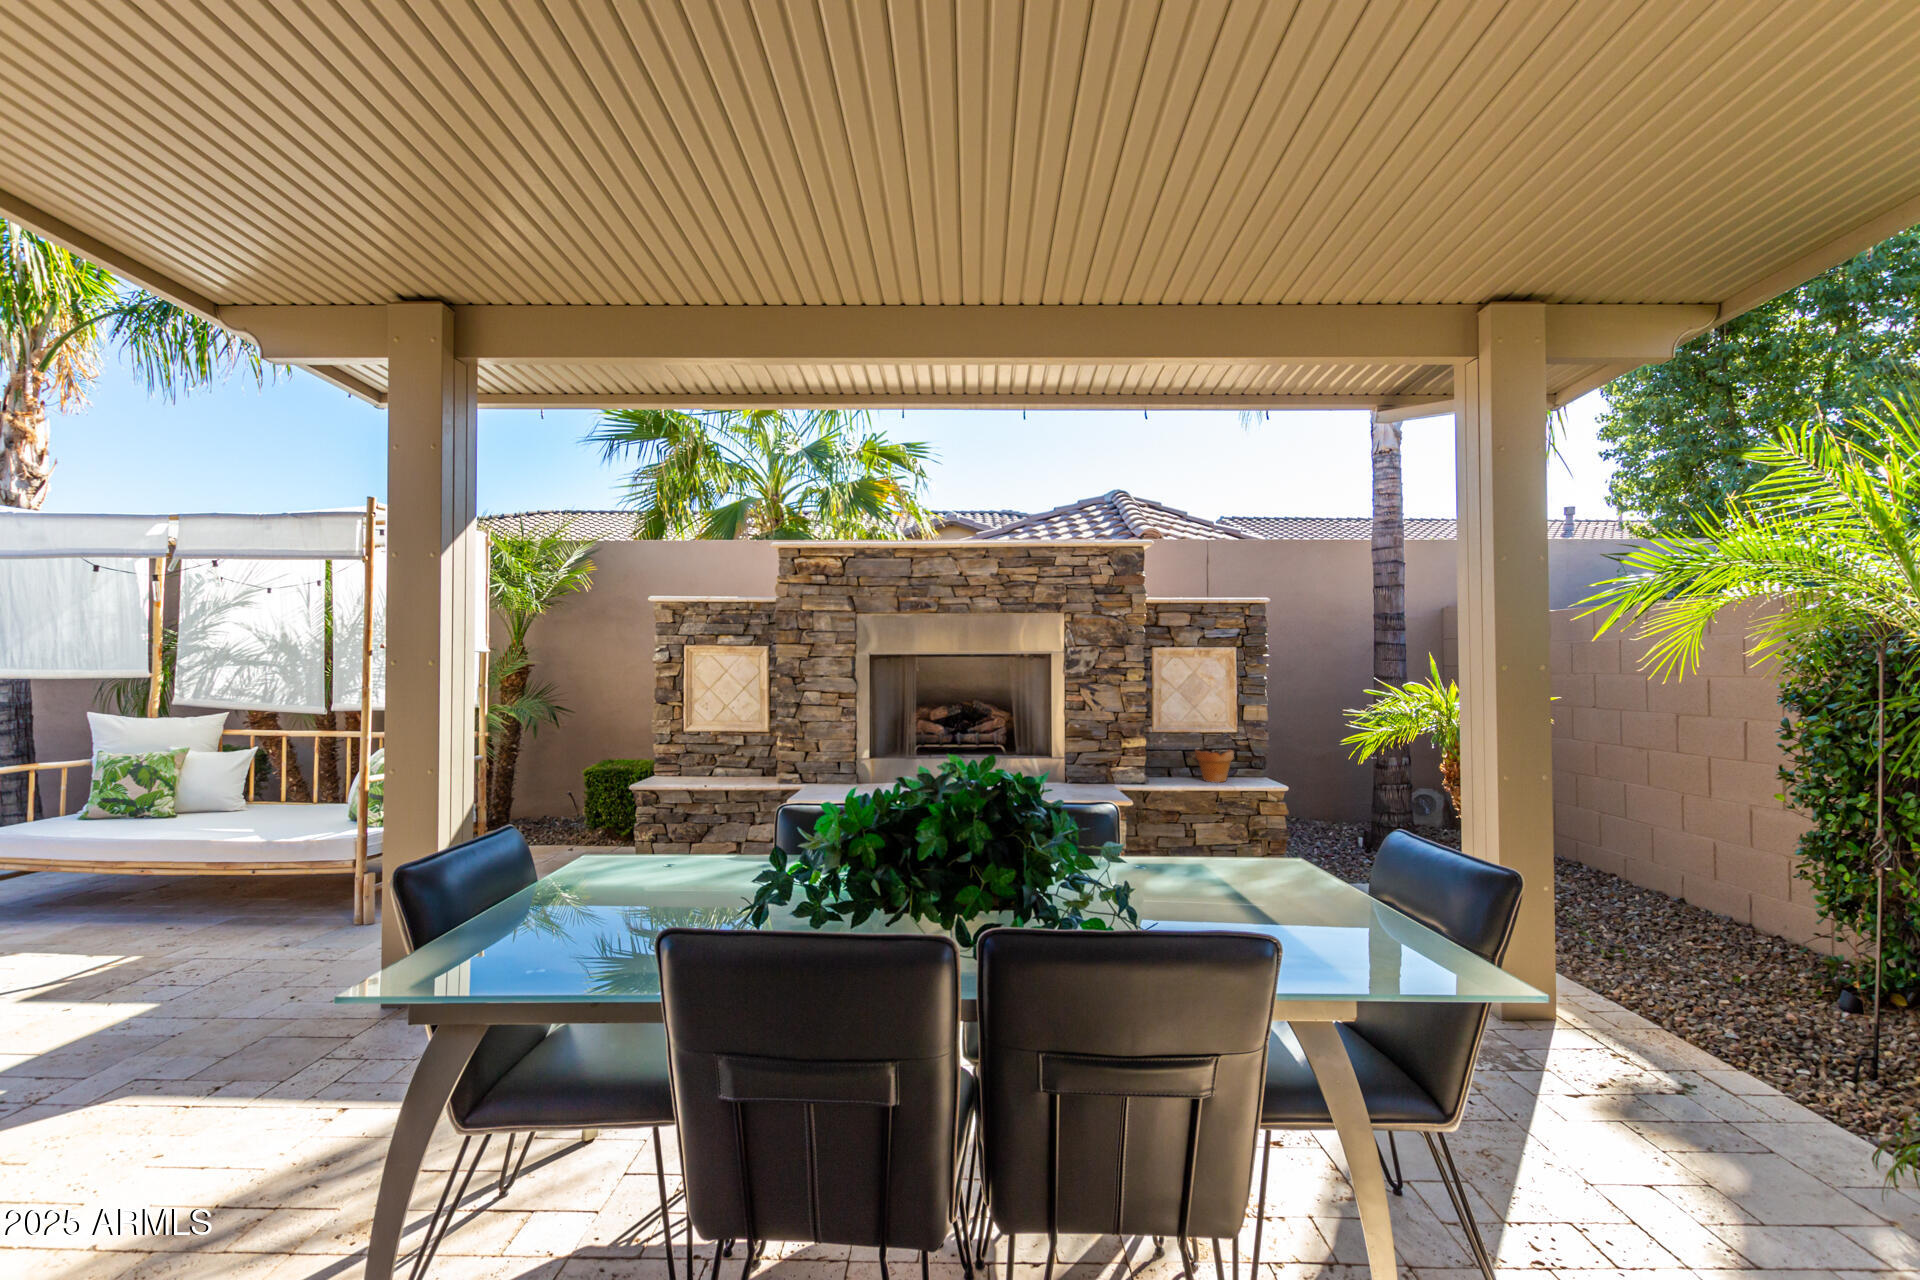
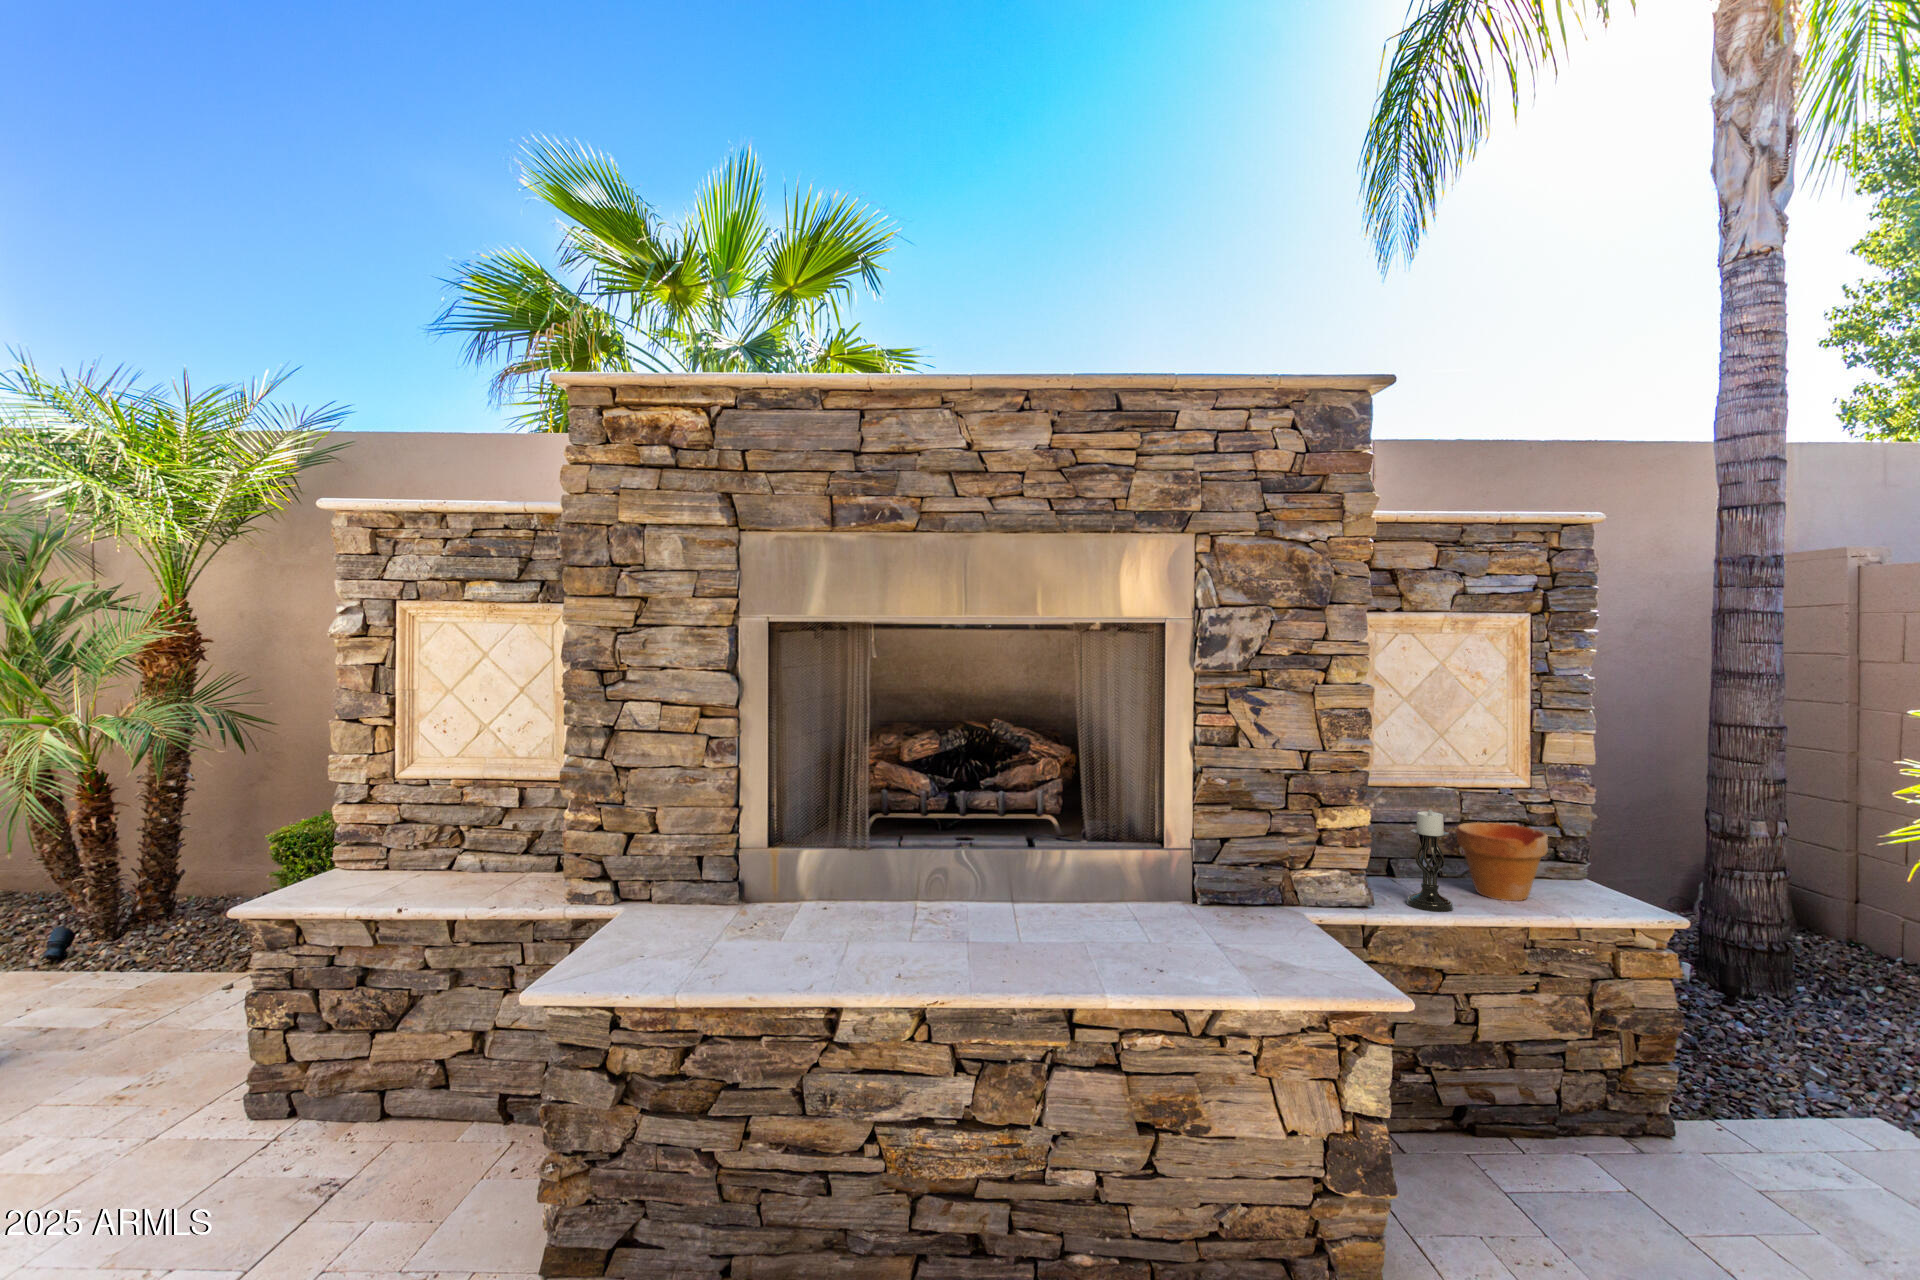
candle holder: none [1165,739,1185,785] -> present [1407,810,1453,912]

